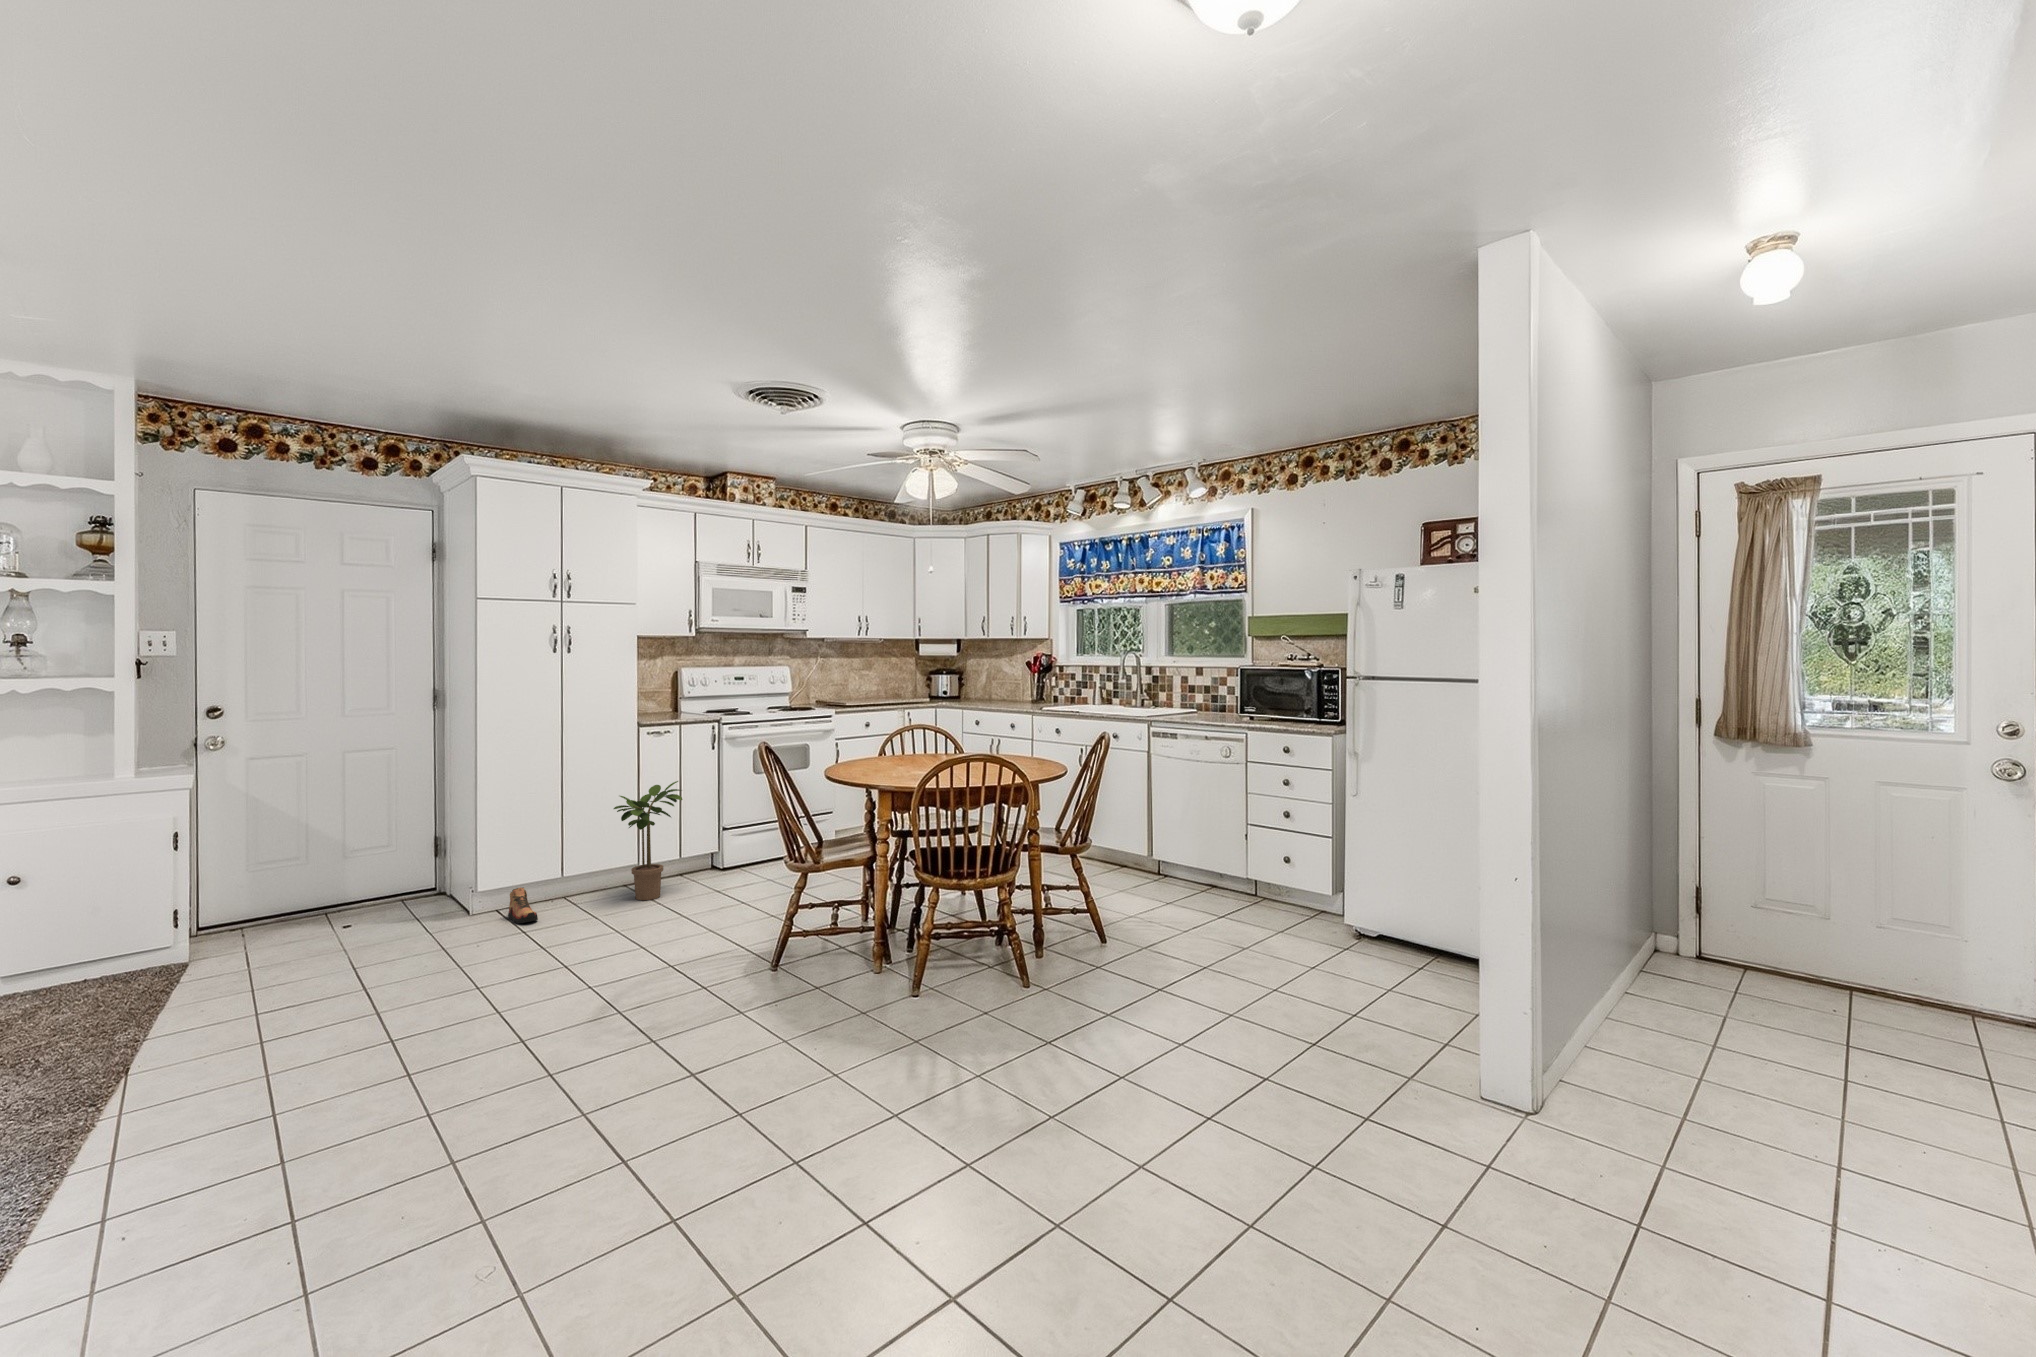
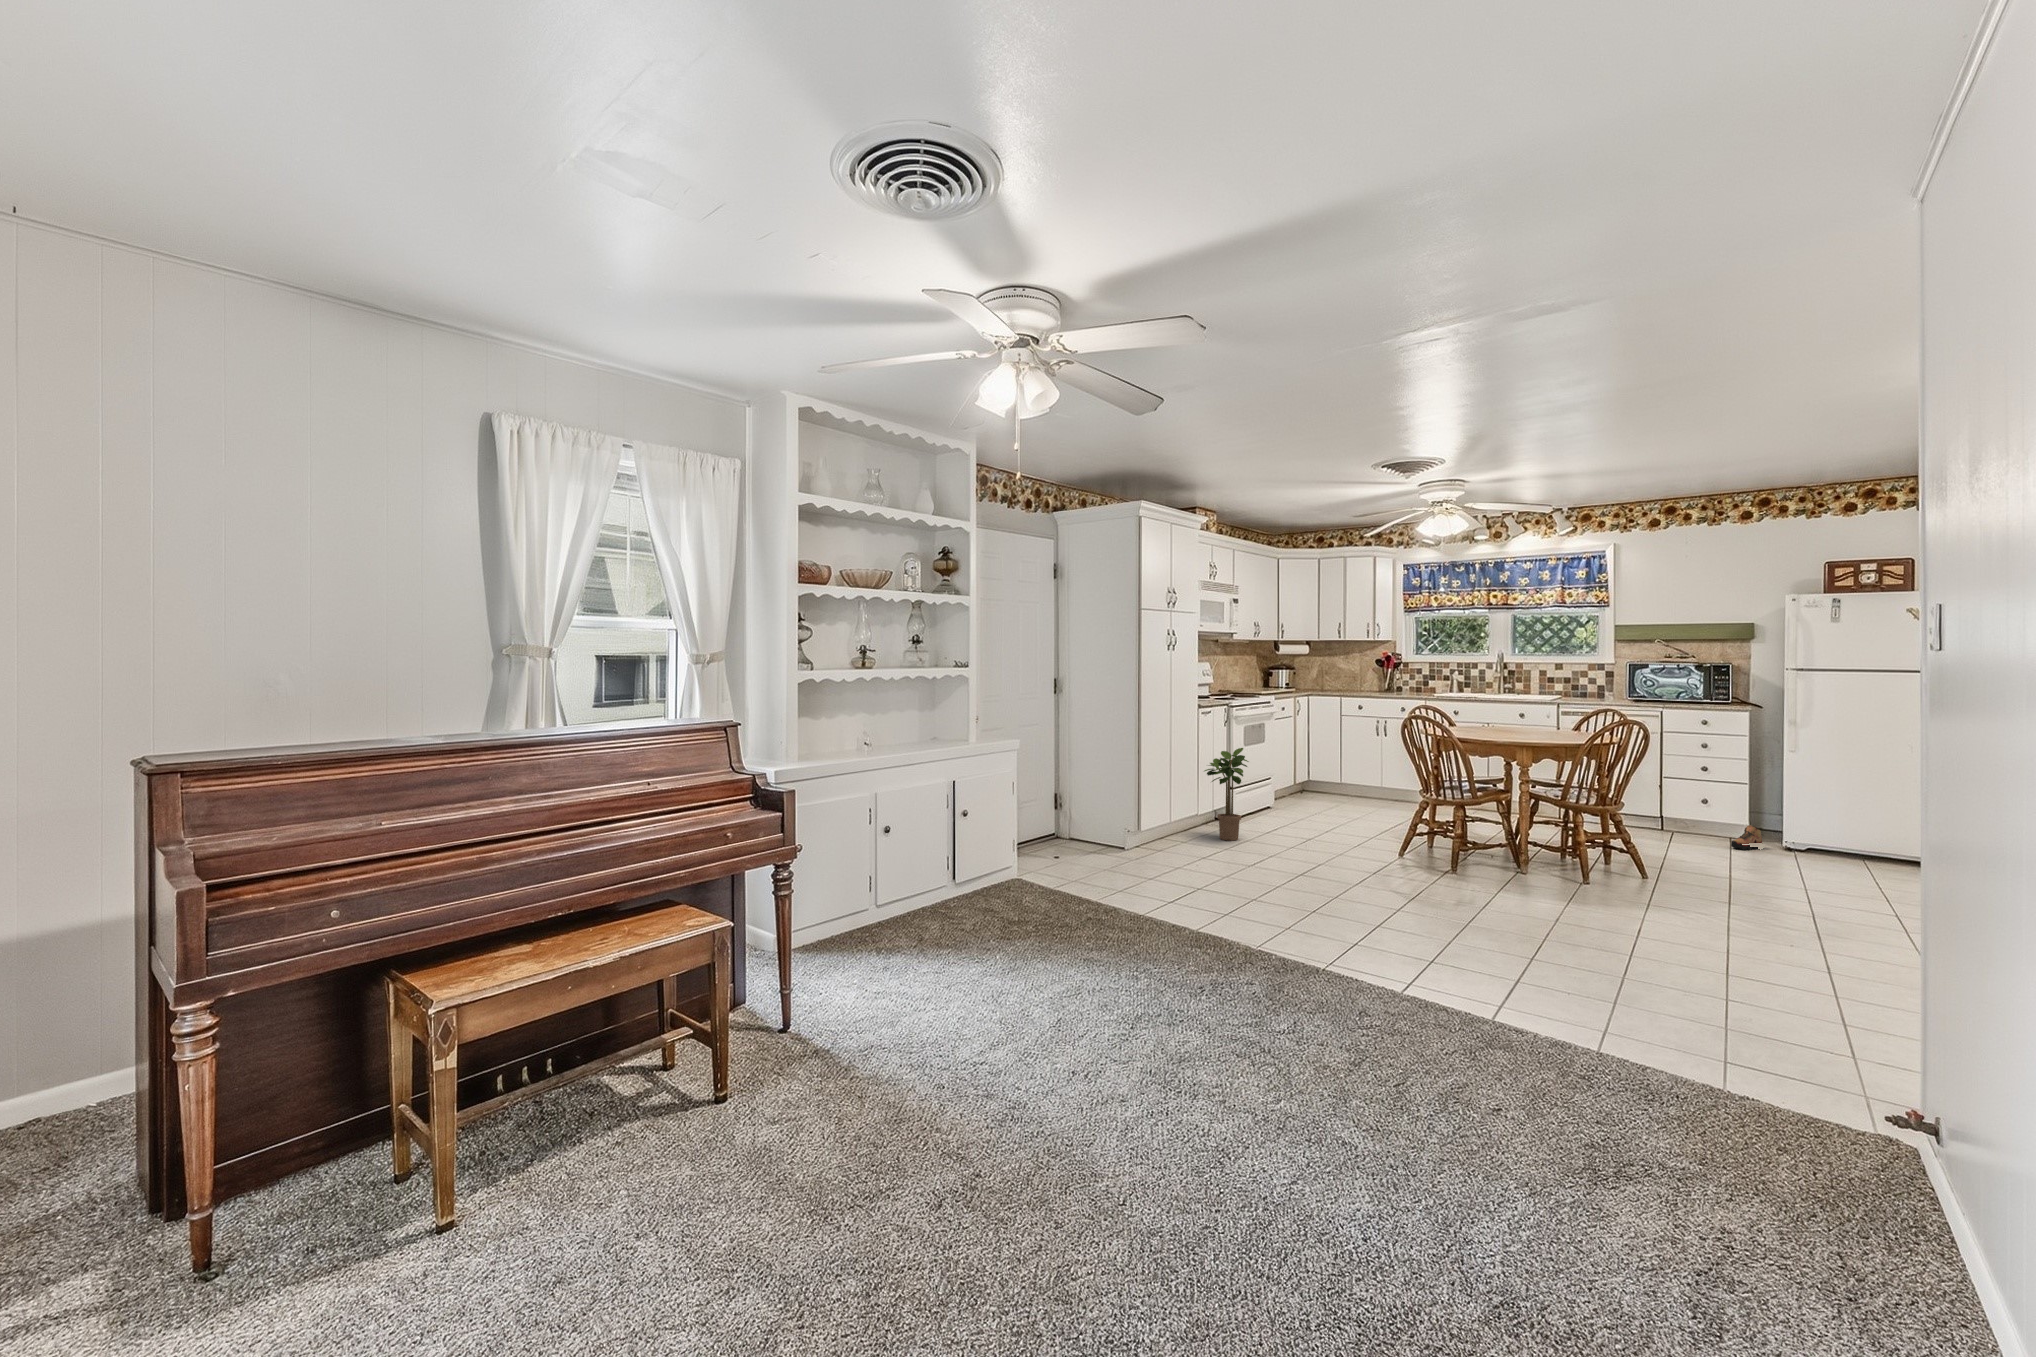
shoe: present [508,888,538,923] -> present [1731,825,1762,850]

